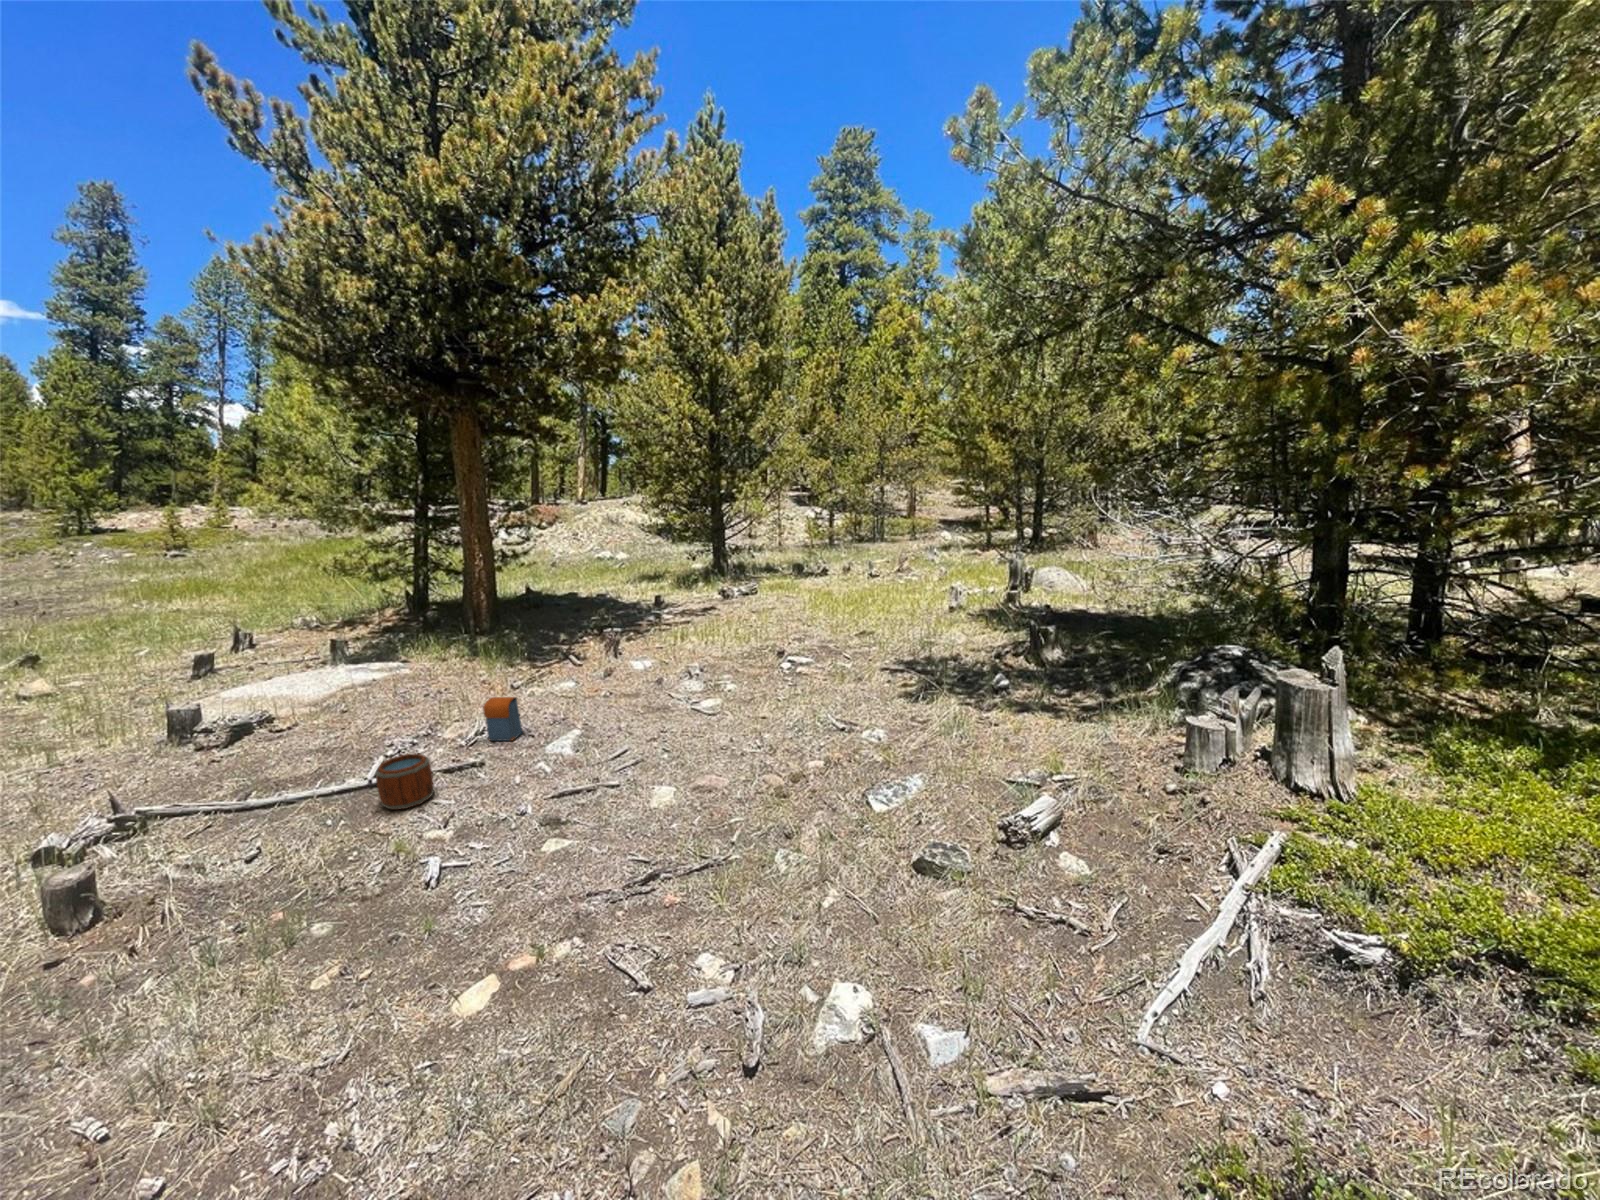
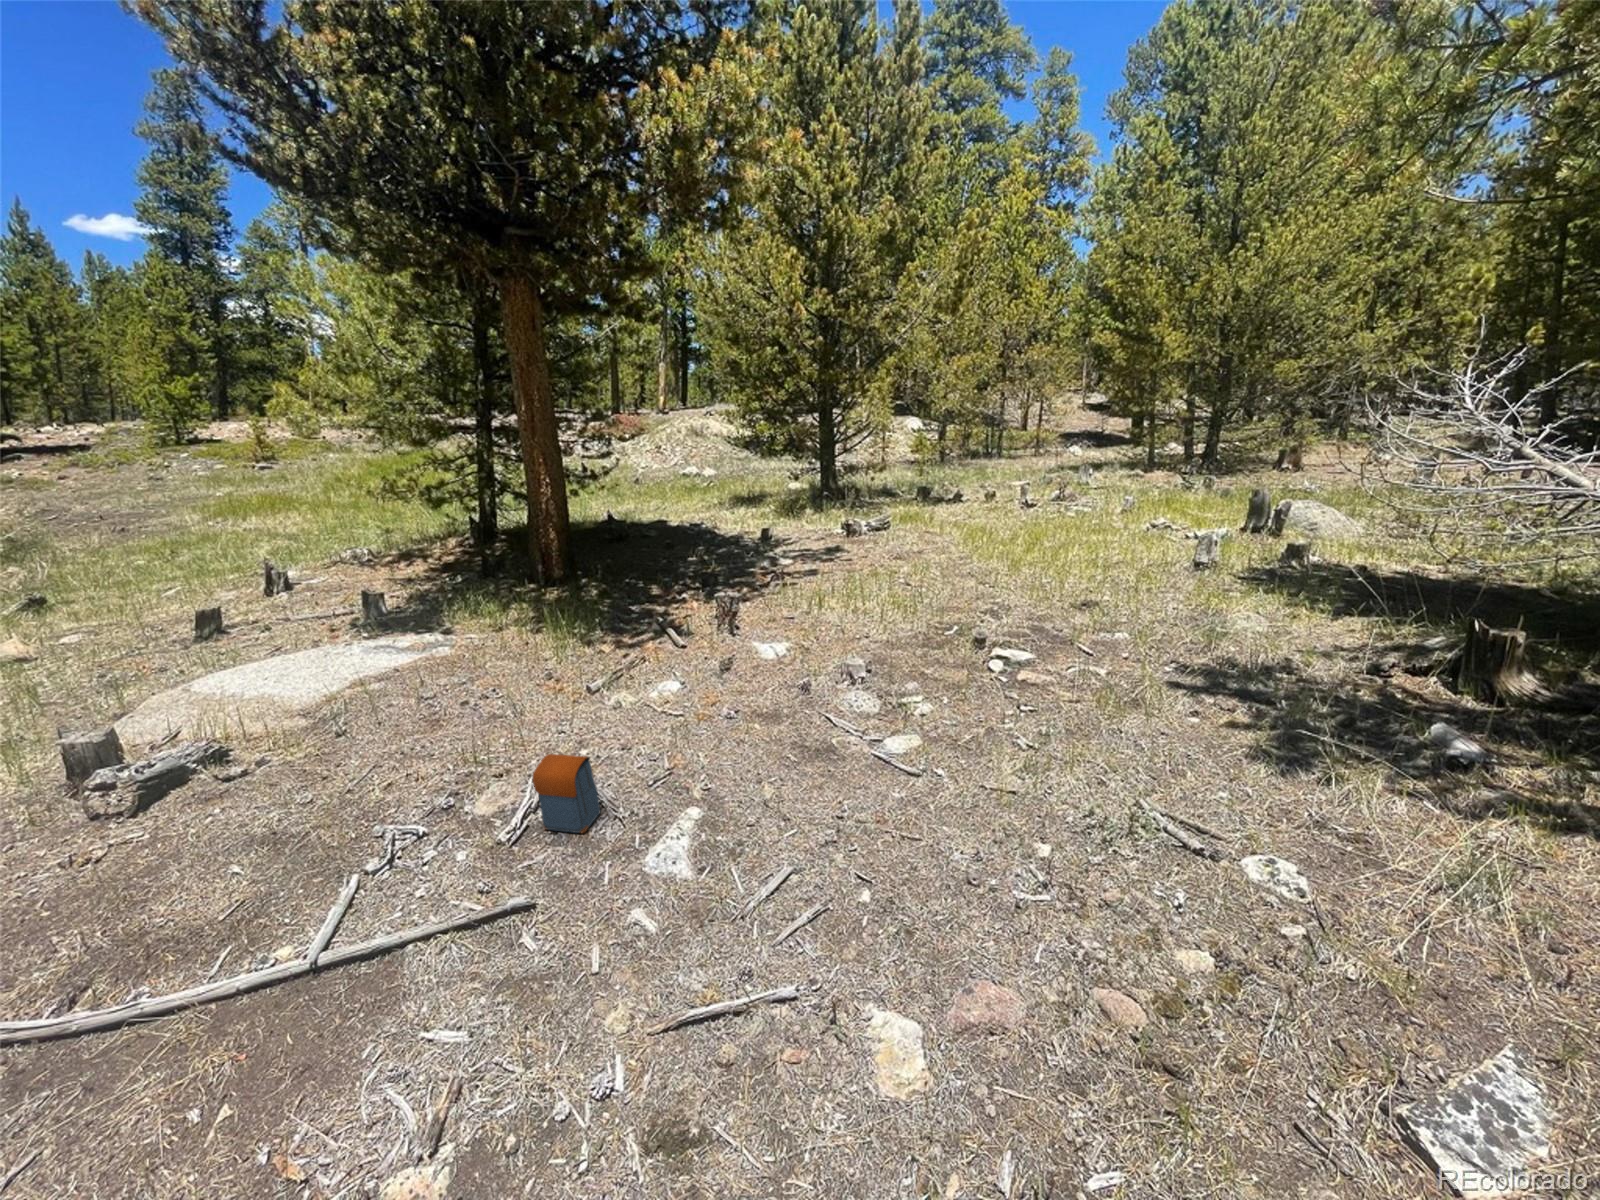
bucket: present [375,754,434,810] -> none [303,917,433,1050]

